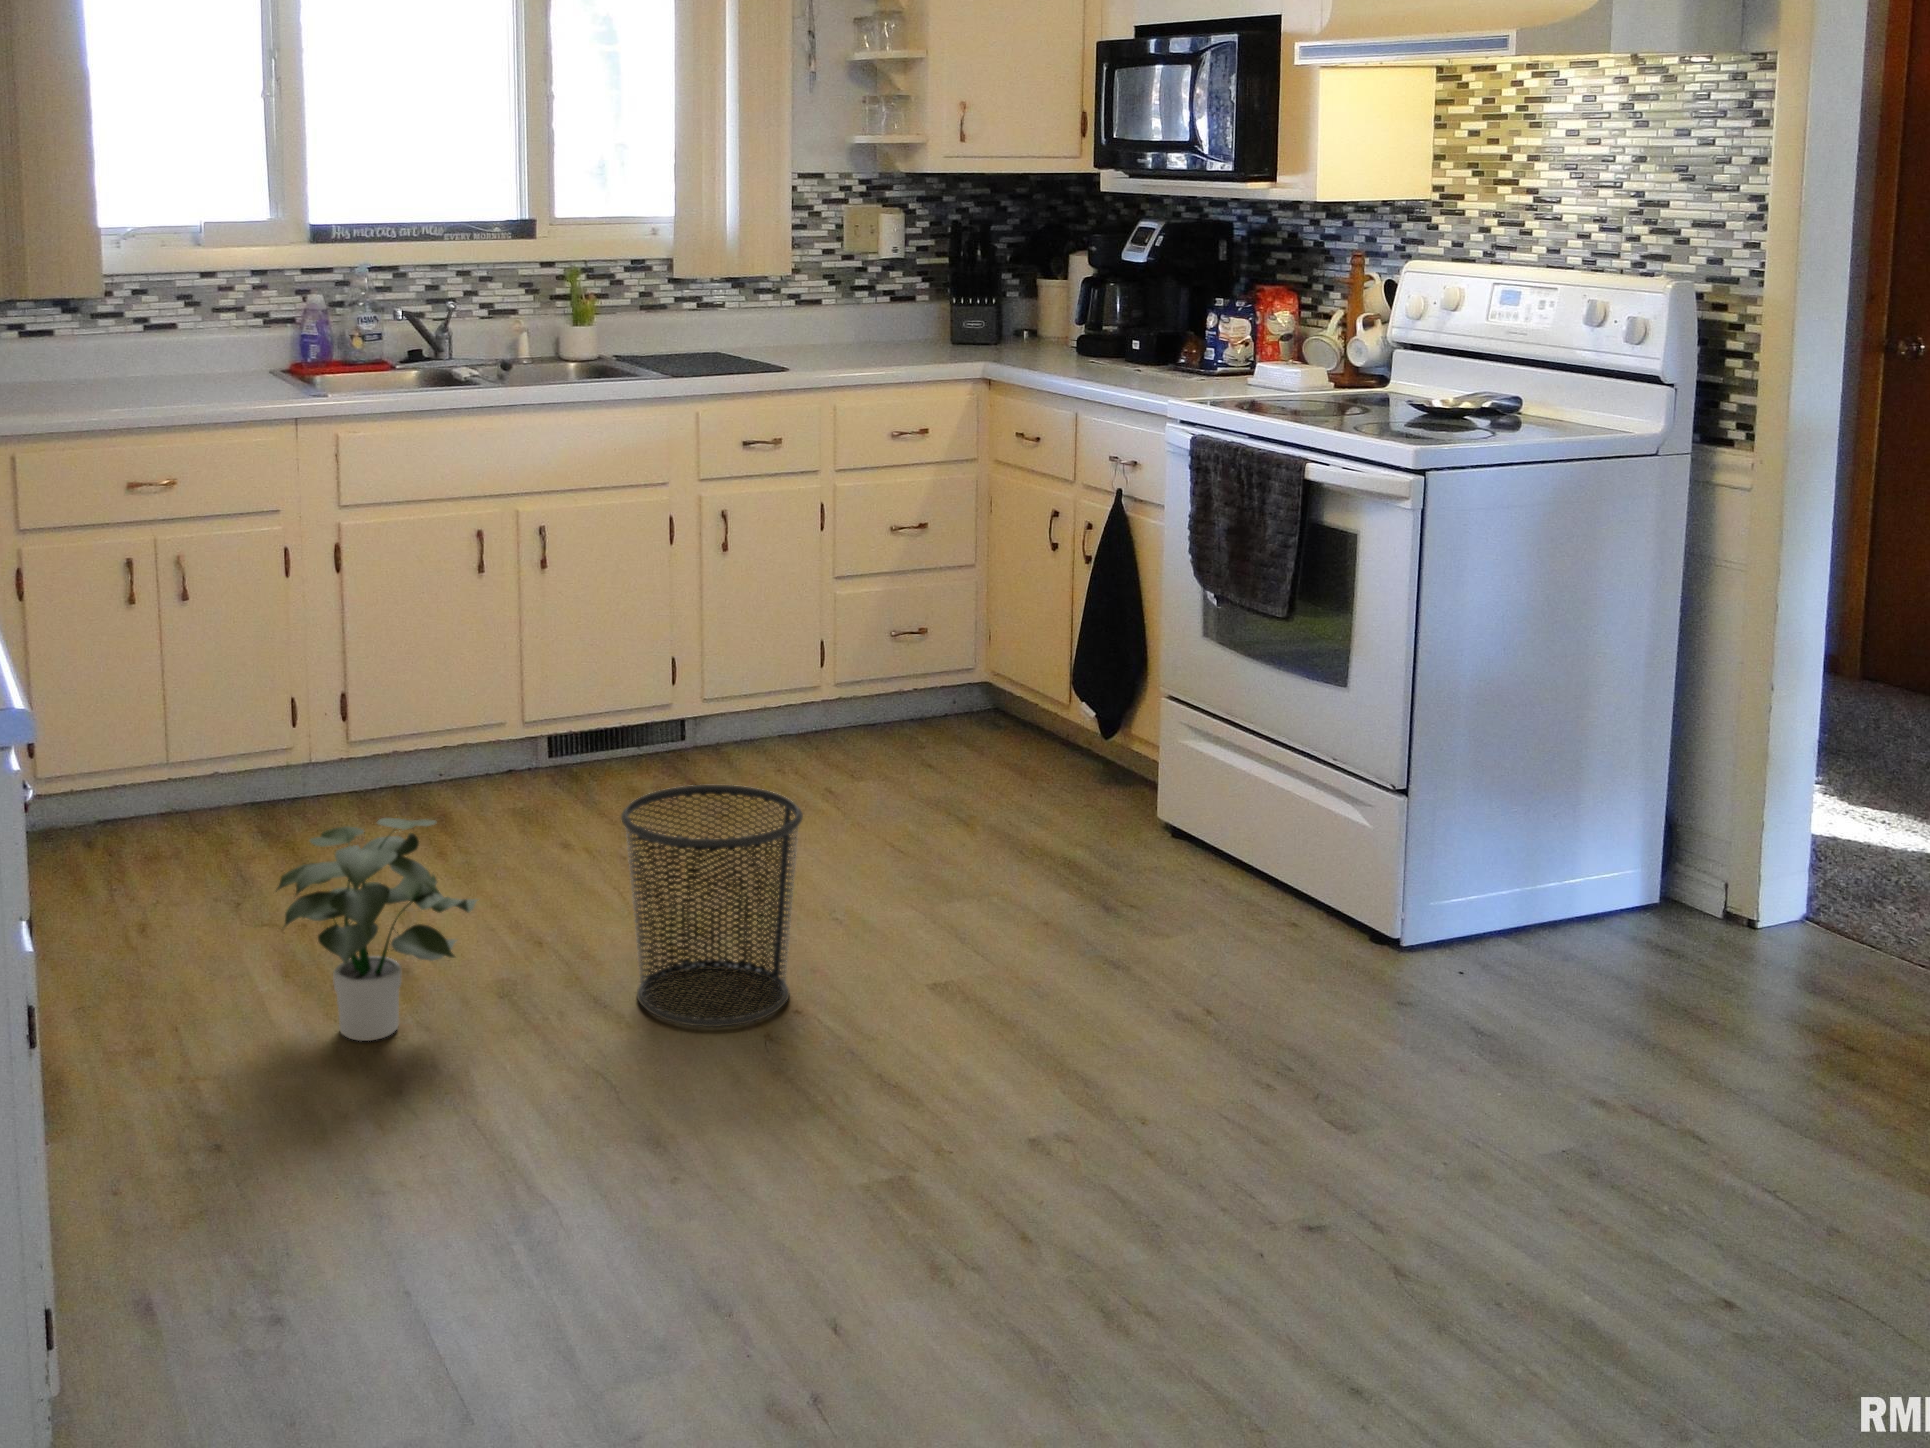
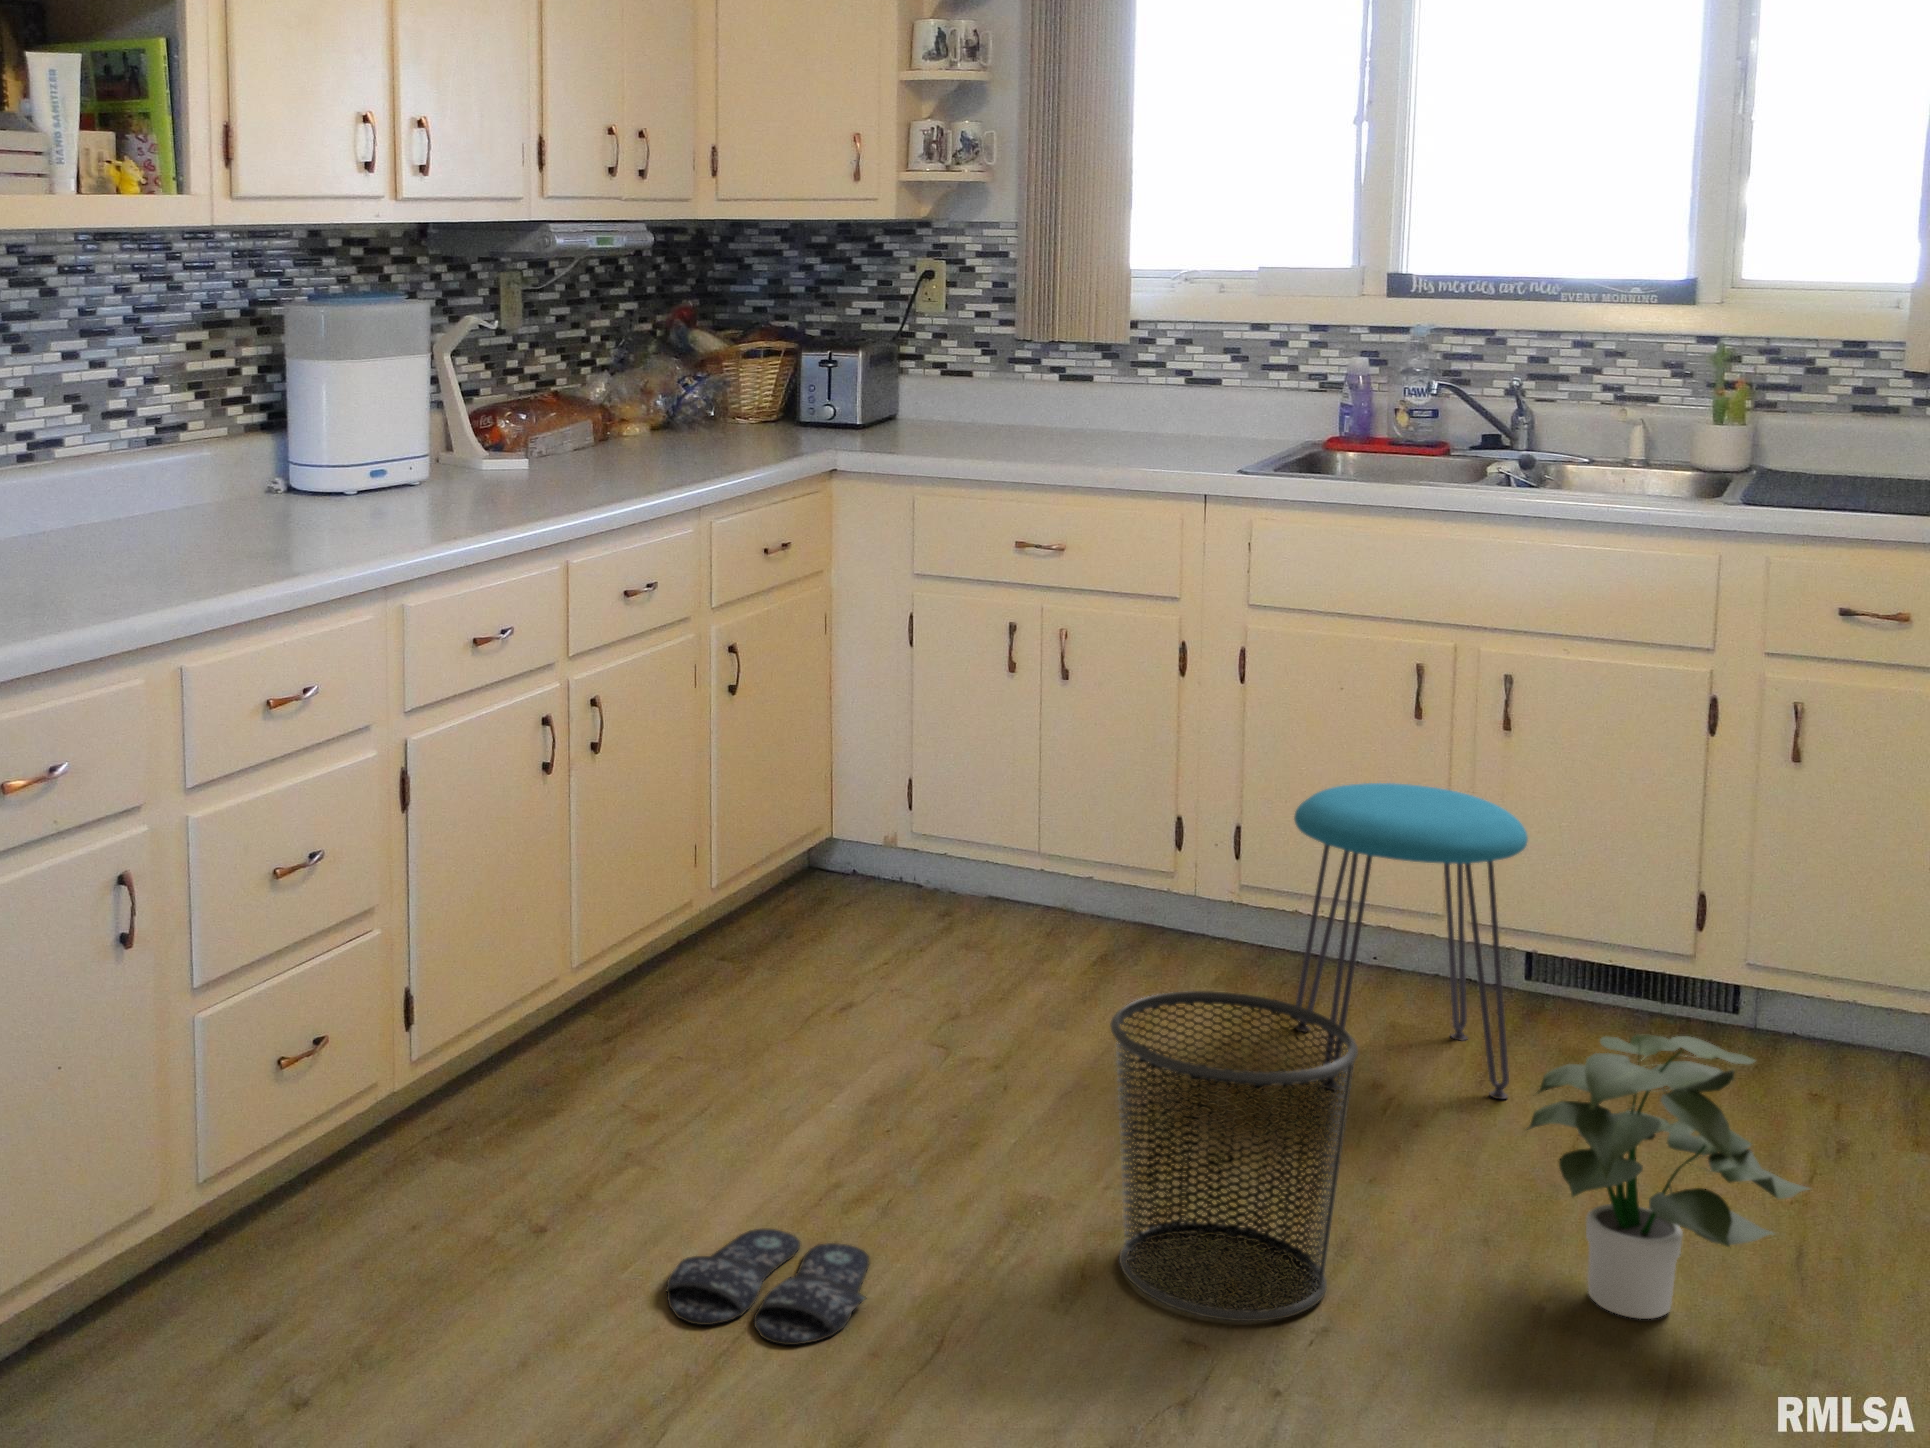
stool: none [473,622,659,865] -> present [1294,783,1528,1099]
potted plant: present [276,818,477,1041] -> present [1526,1034,1809,1319]
slippers: none [412,1087,591,1190] -> present [666,1229,869,1345]

